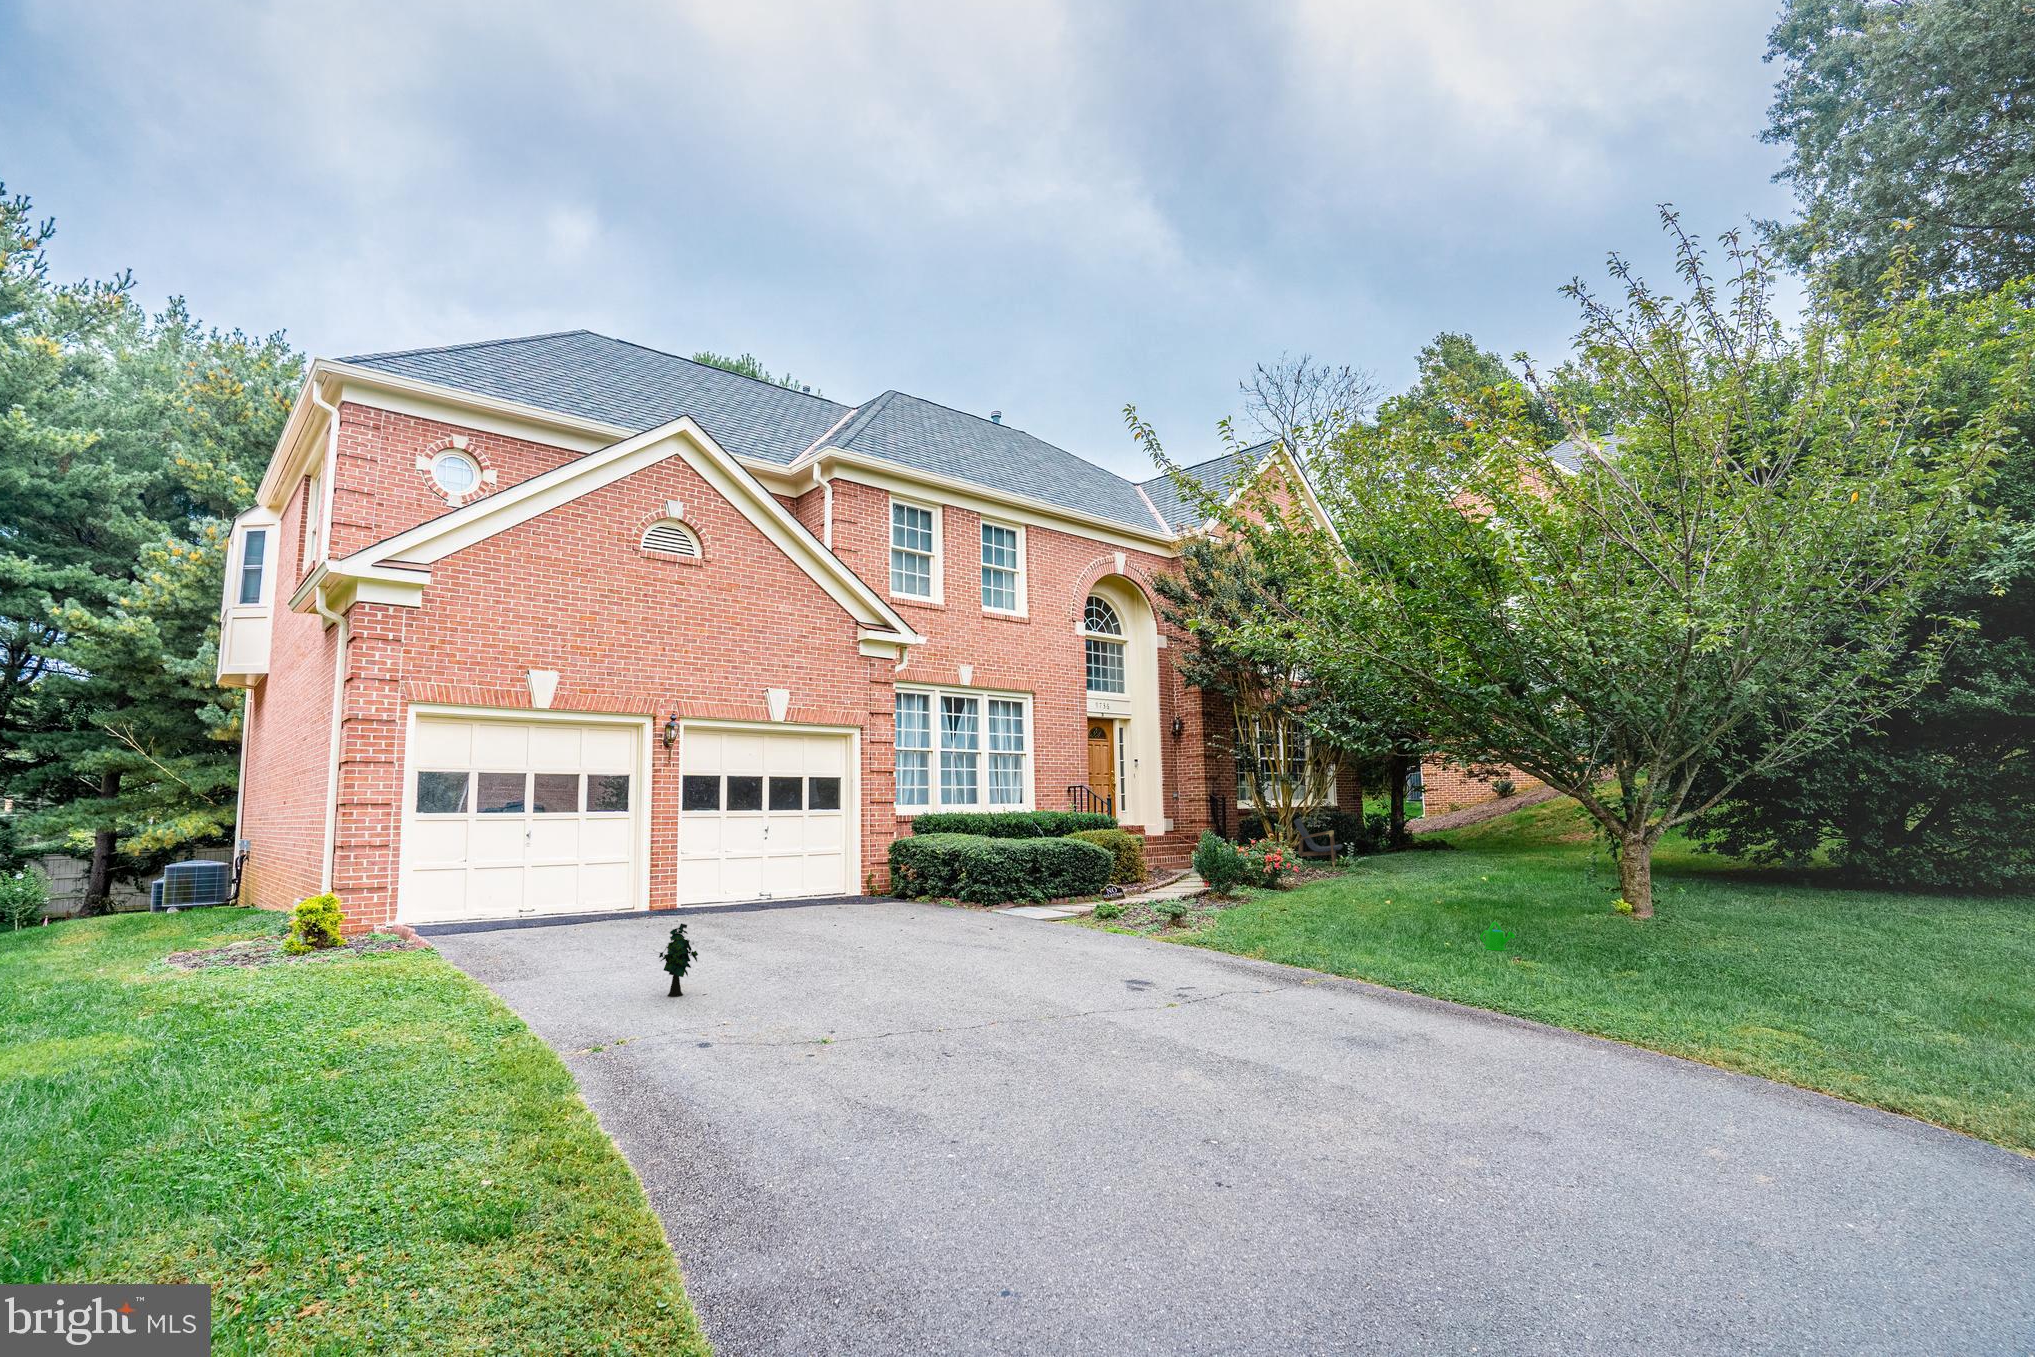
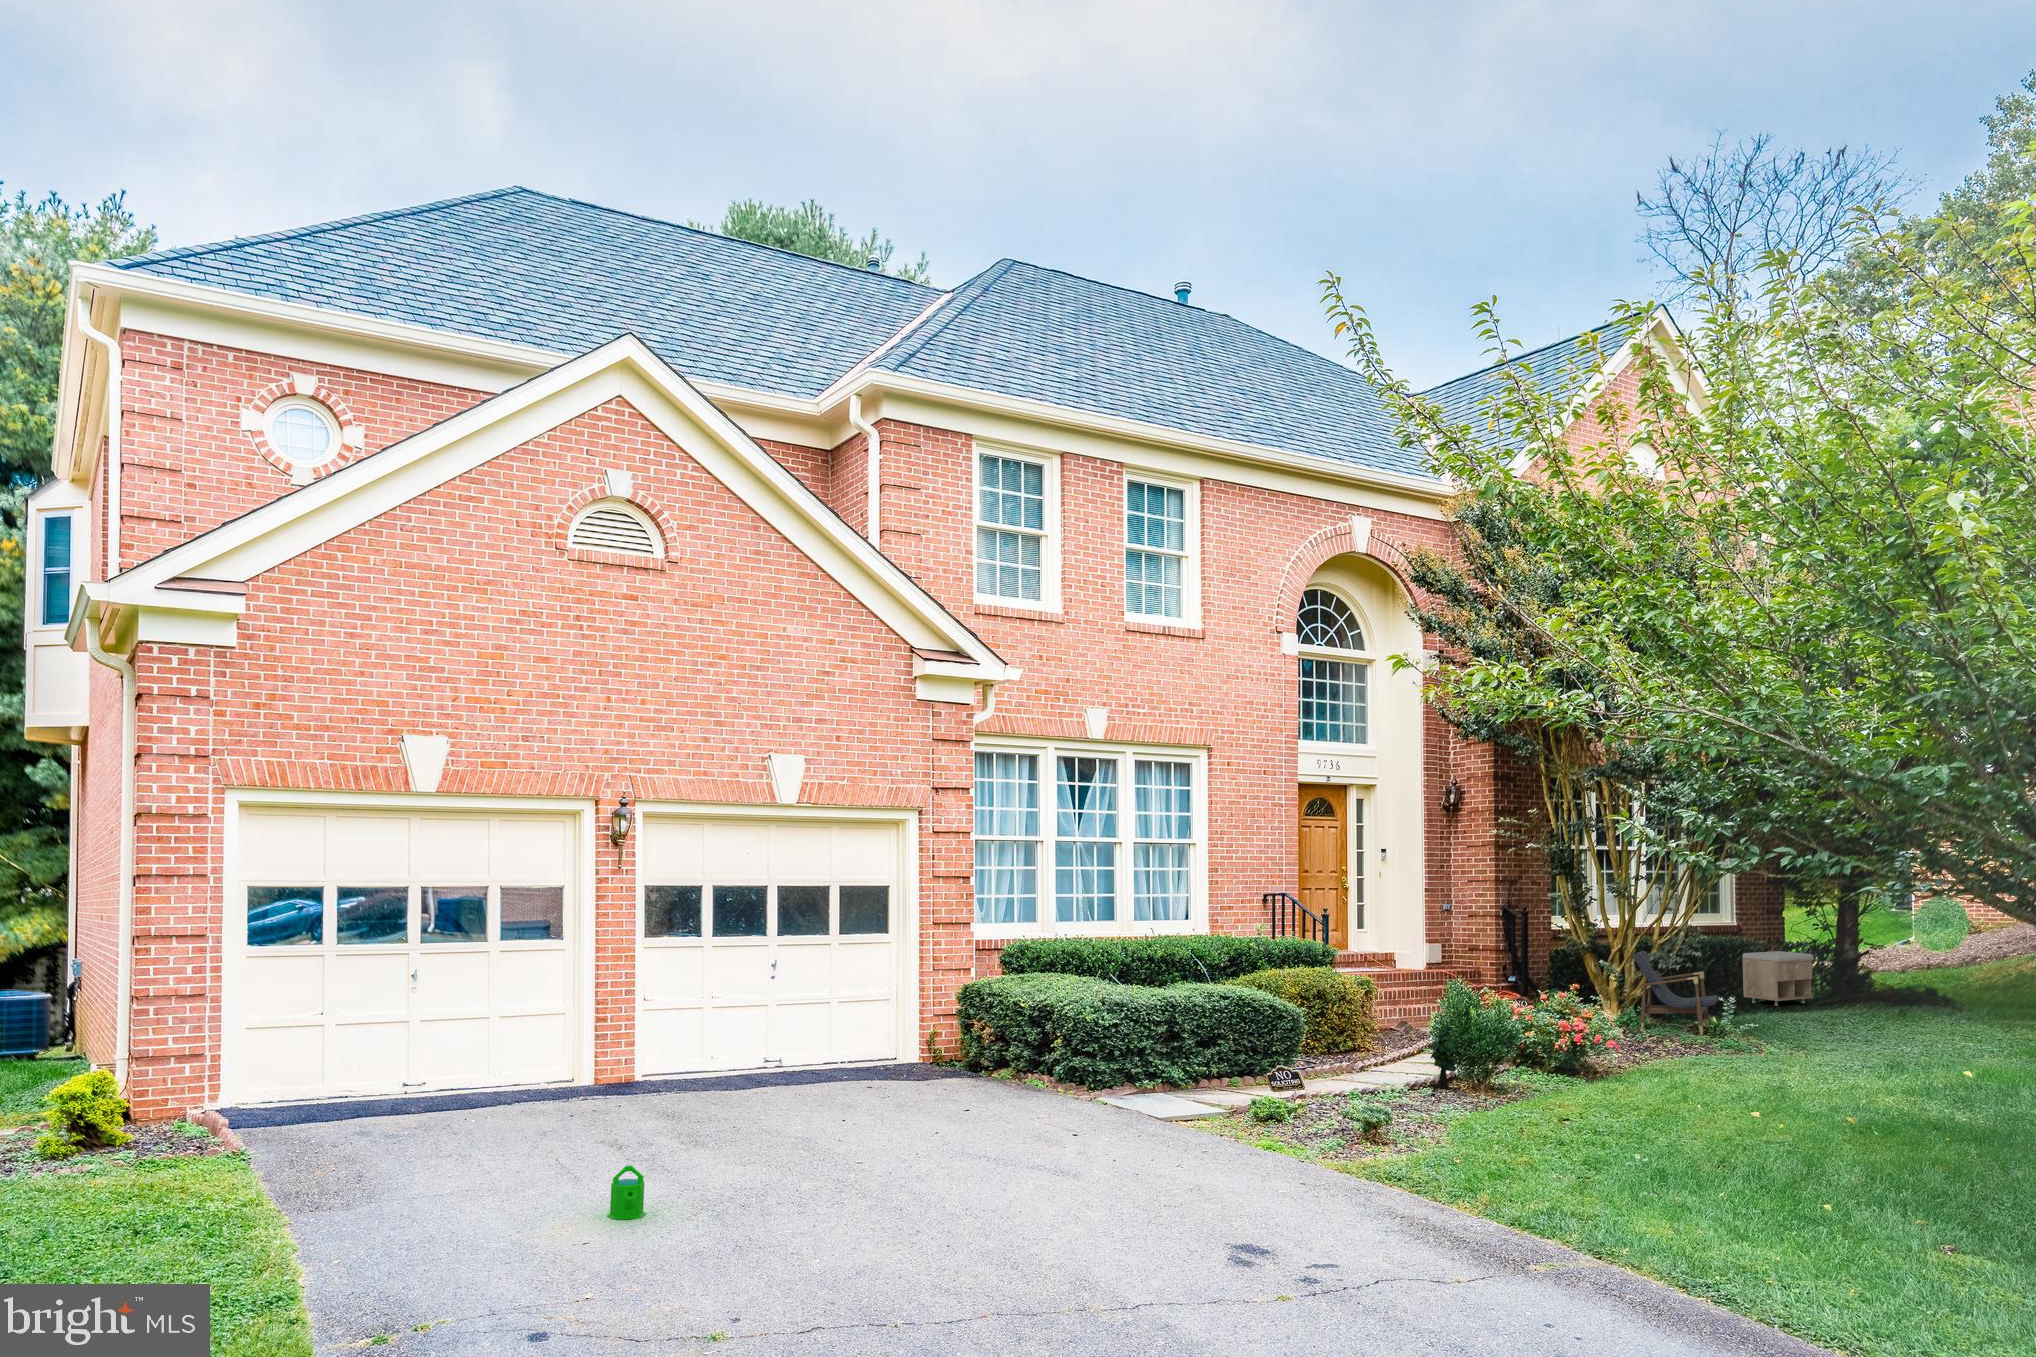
storage bench: none [1351,822,1391,854] -> present [1743,951,1814,1006]
watering can: present [1480,922,1515,951] -> present [607,1166,645,1220]
decorative plant: present [659,923,698,997] -> present [1428,1026,1463,1088]

